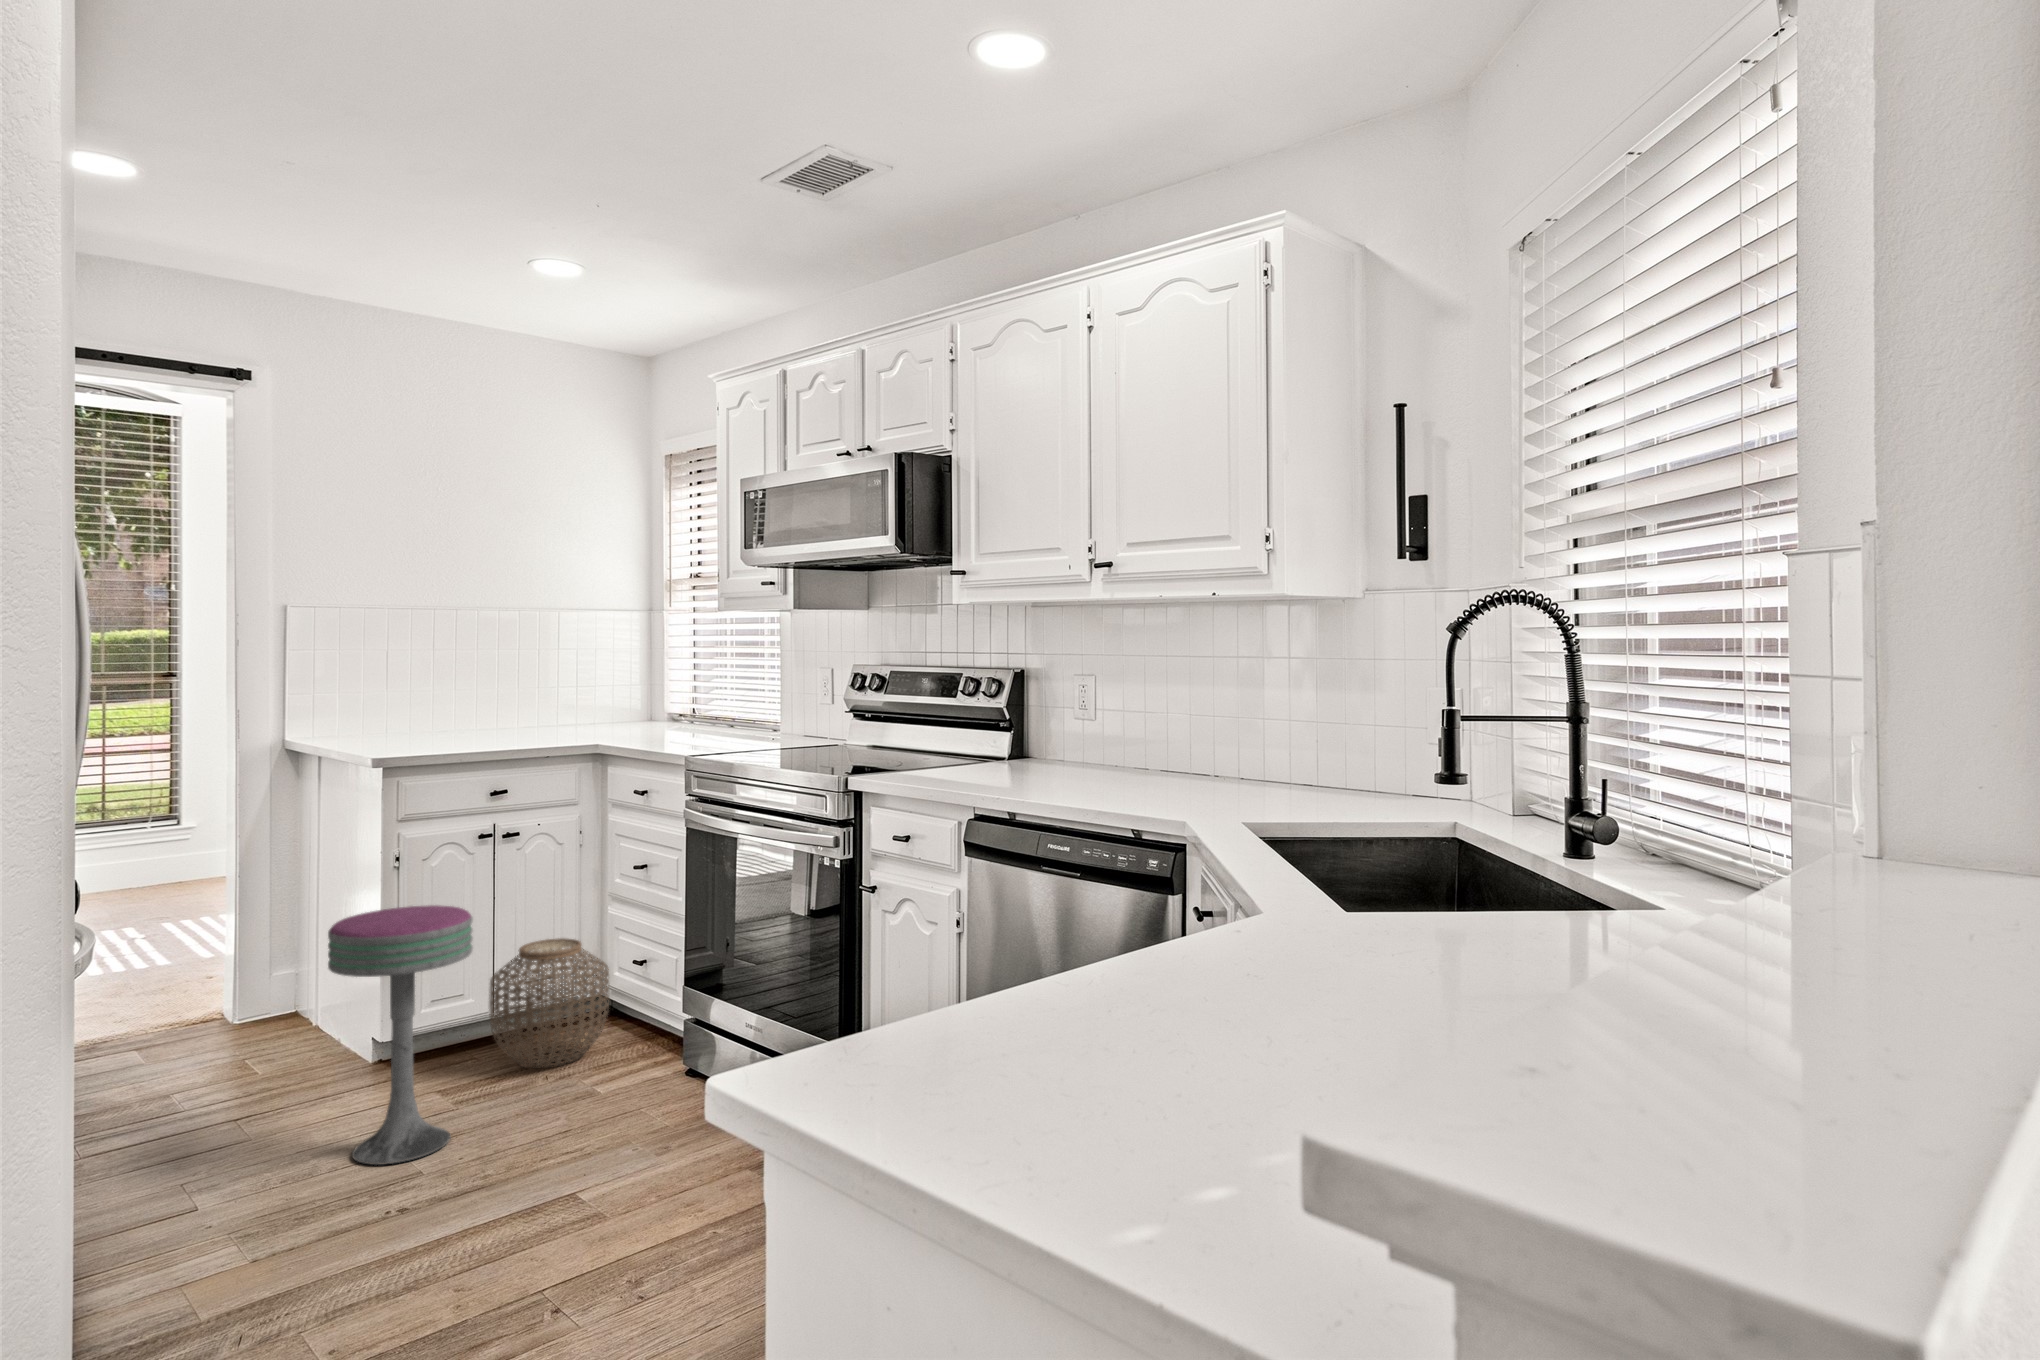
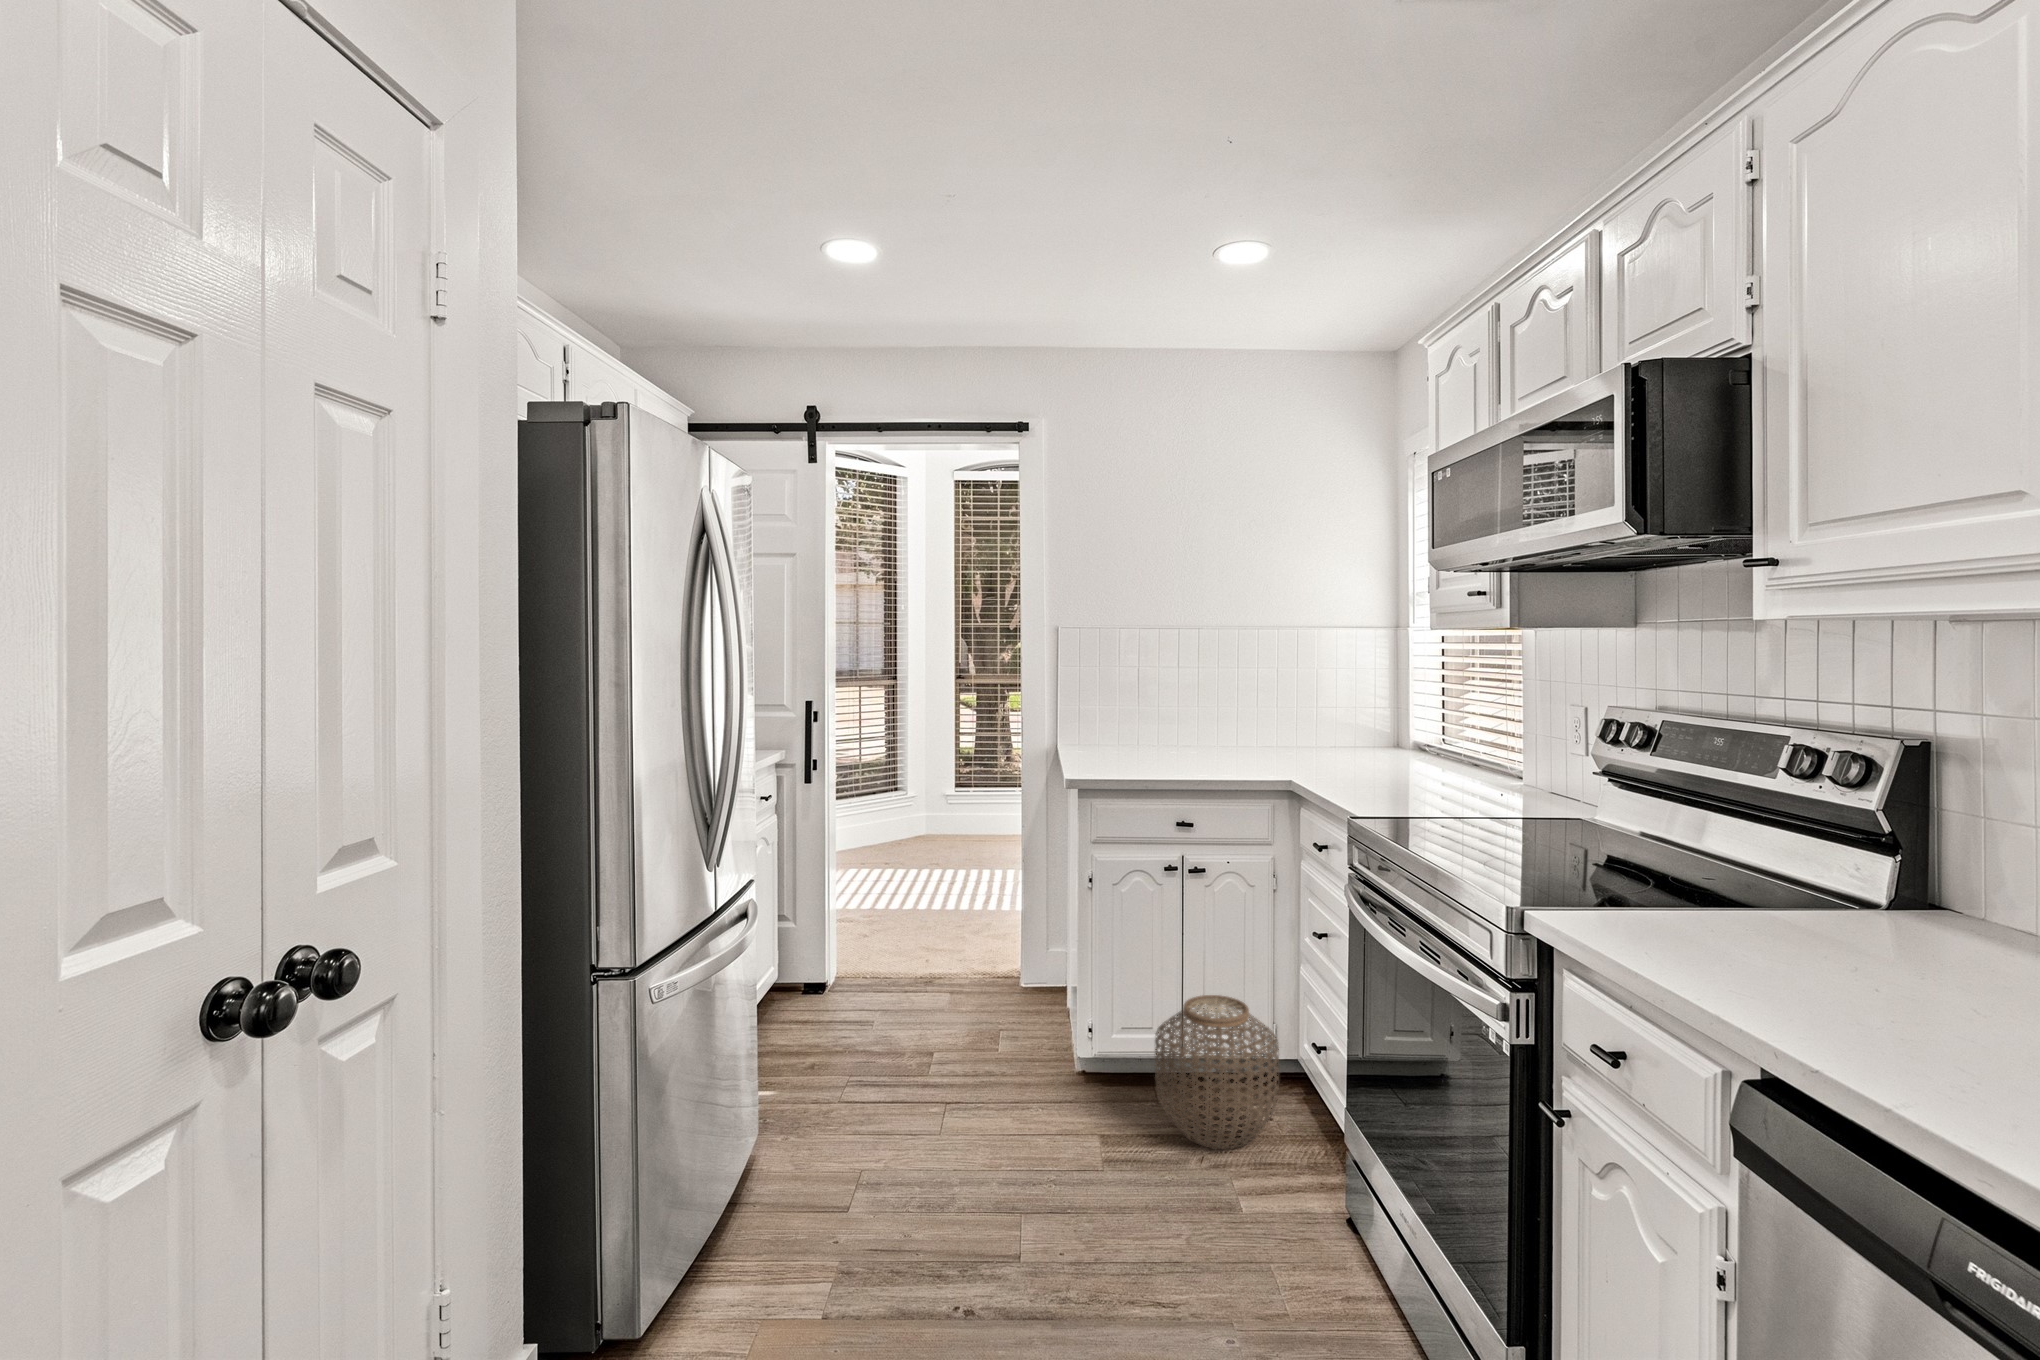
bar stool: present [328,905,473,1165] -> none [954,950,1089,1242]

